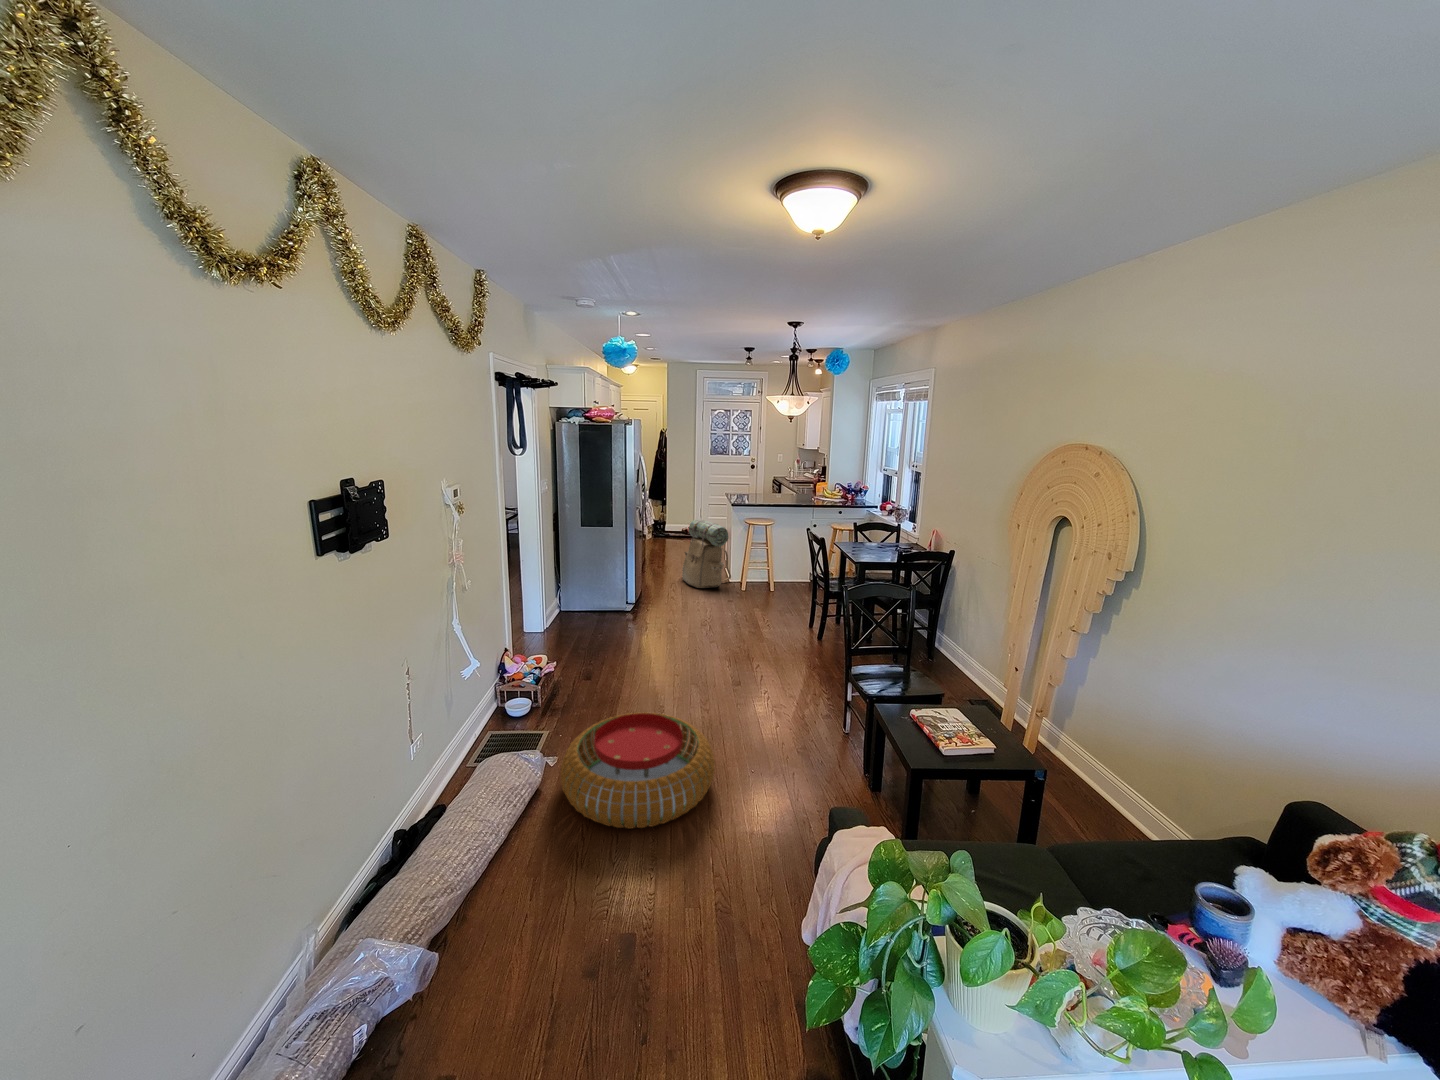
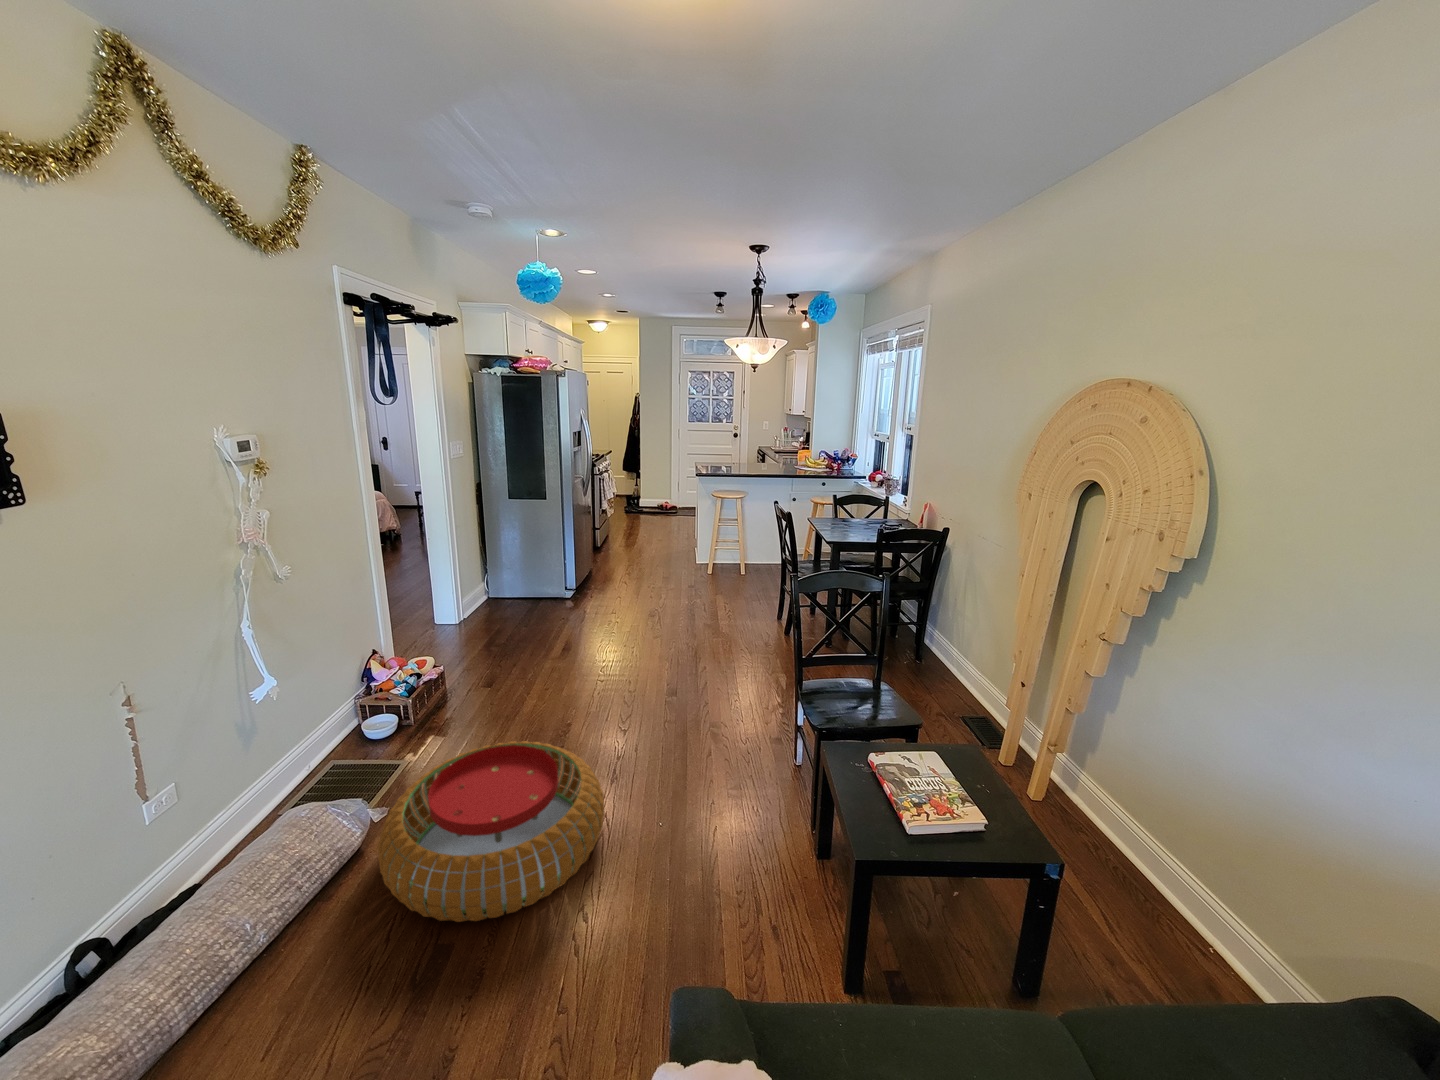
backpack: present [682,520,731,588] -> none [640,492,697,572]

